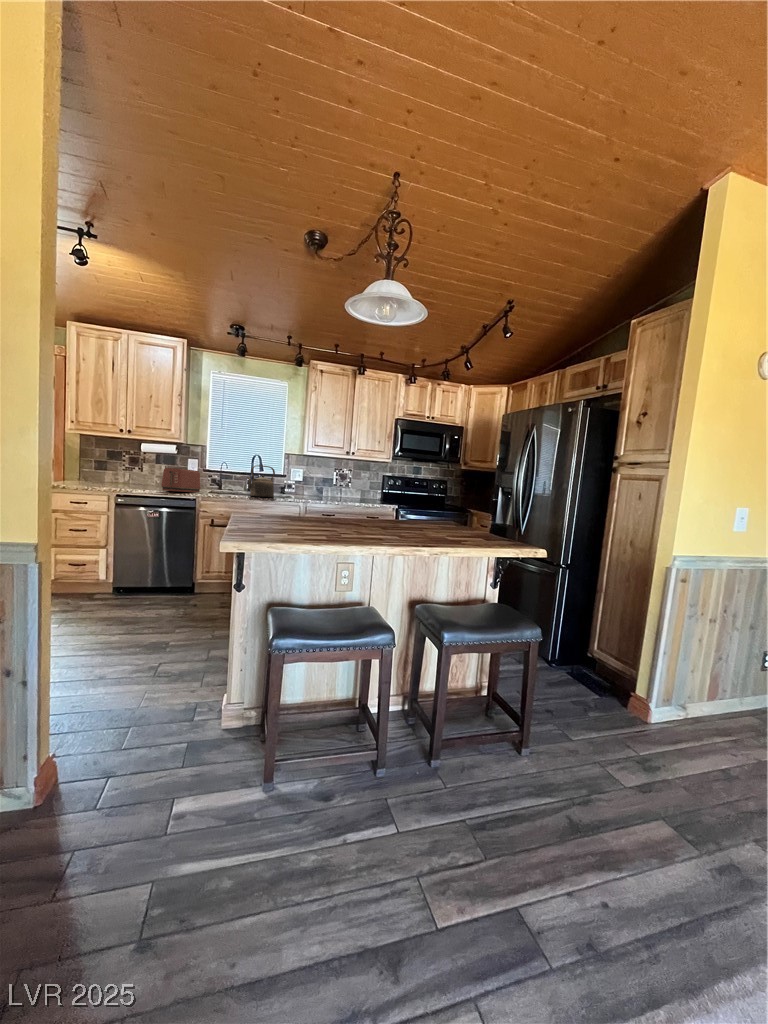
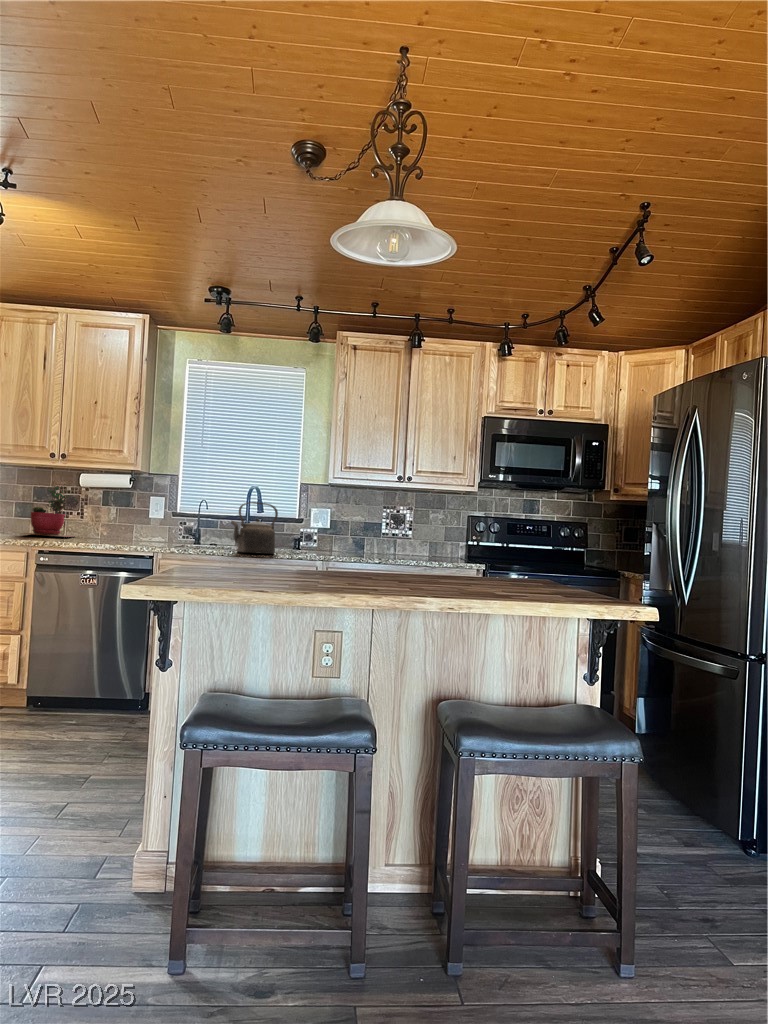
succulent plant: none [97,447,138,484] -> present [26,486,76,537]
toaster: present [161,468,201,492] -> none [103,509,164,548]

